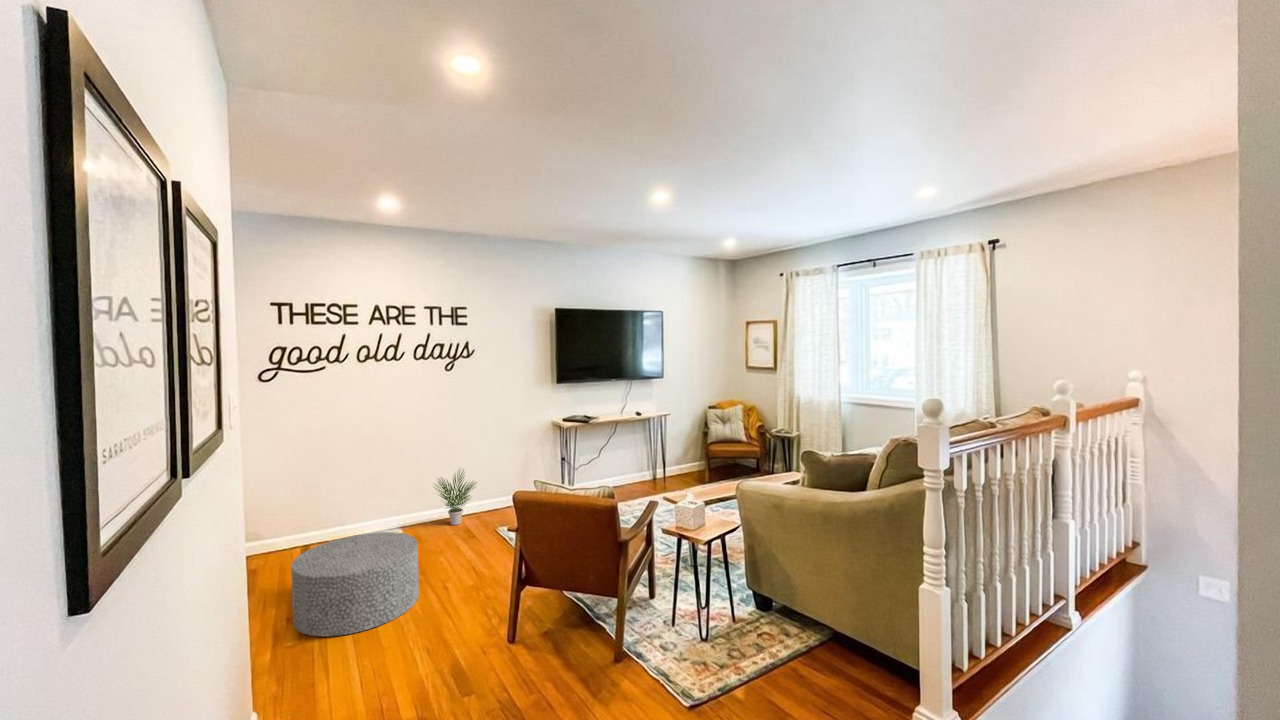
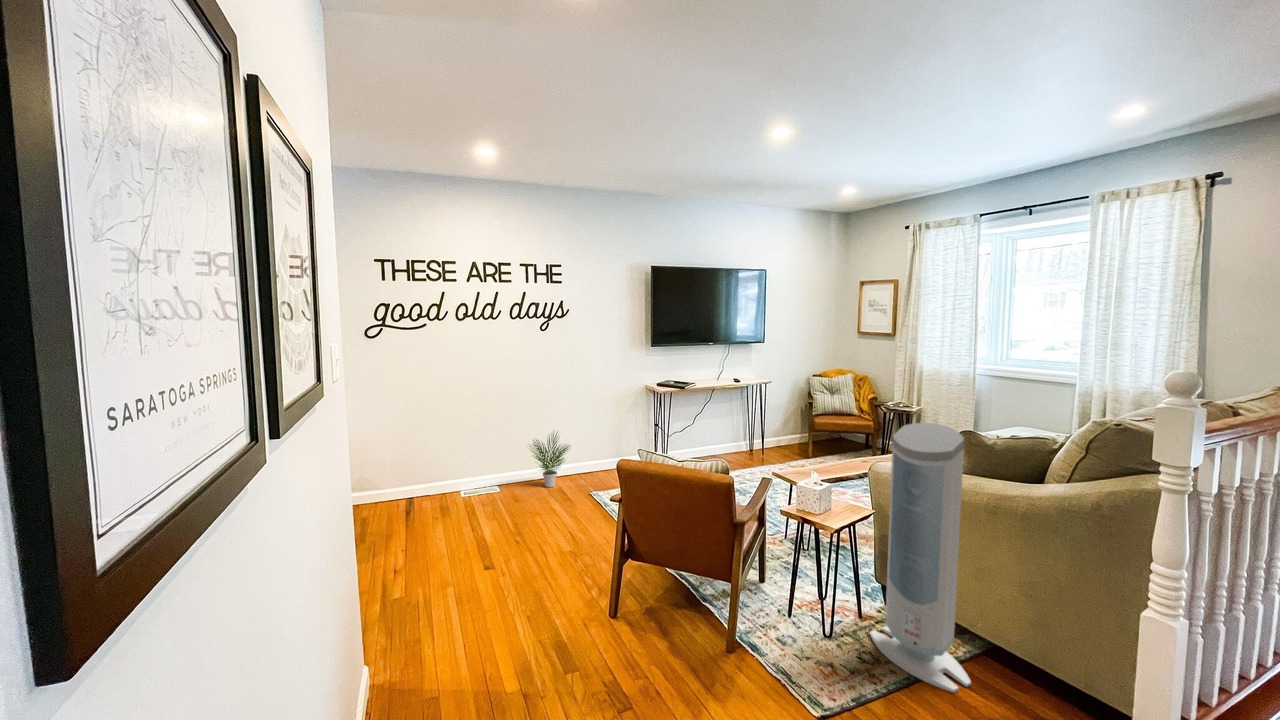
air purifier: none [740,446,817,674] -> present [870,423,971,692]
ottoman: present [291,532,419,636] -> none [398,492,518,593]

